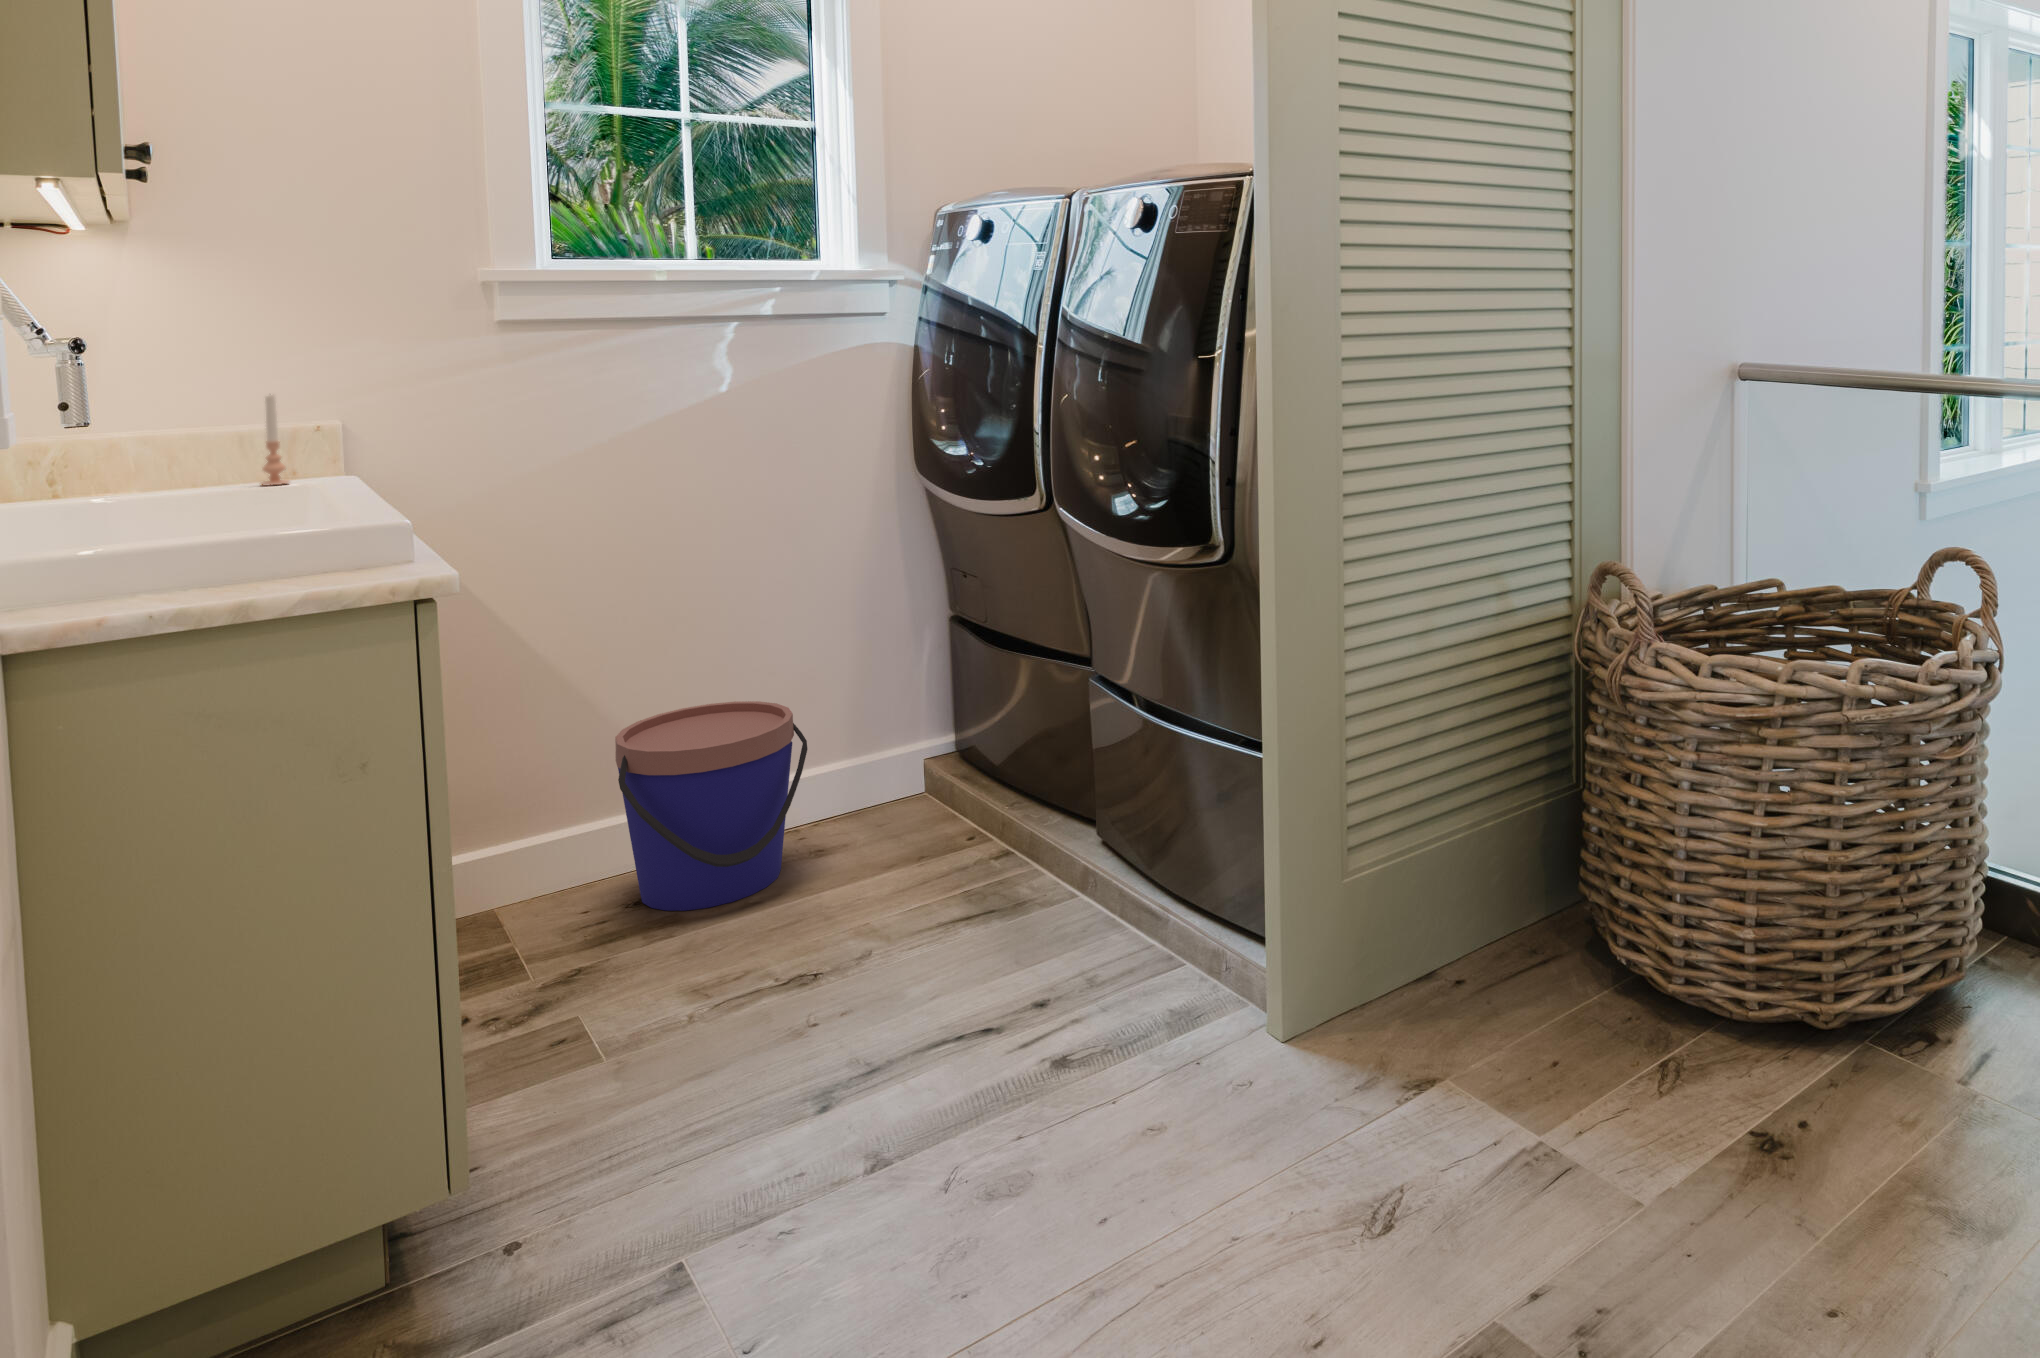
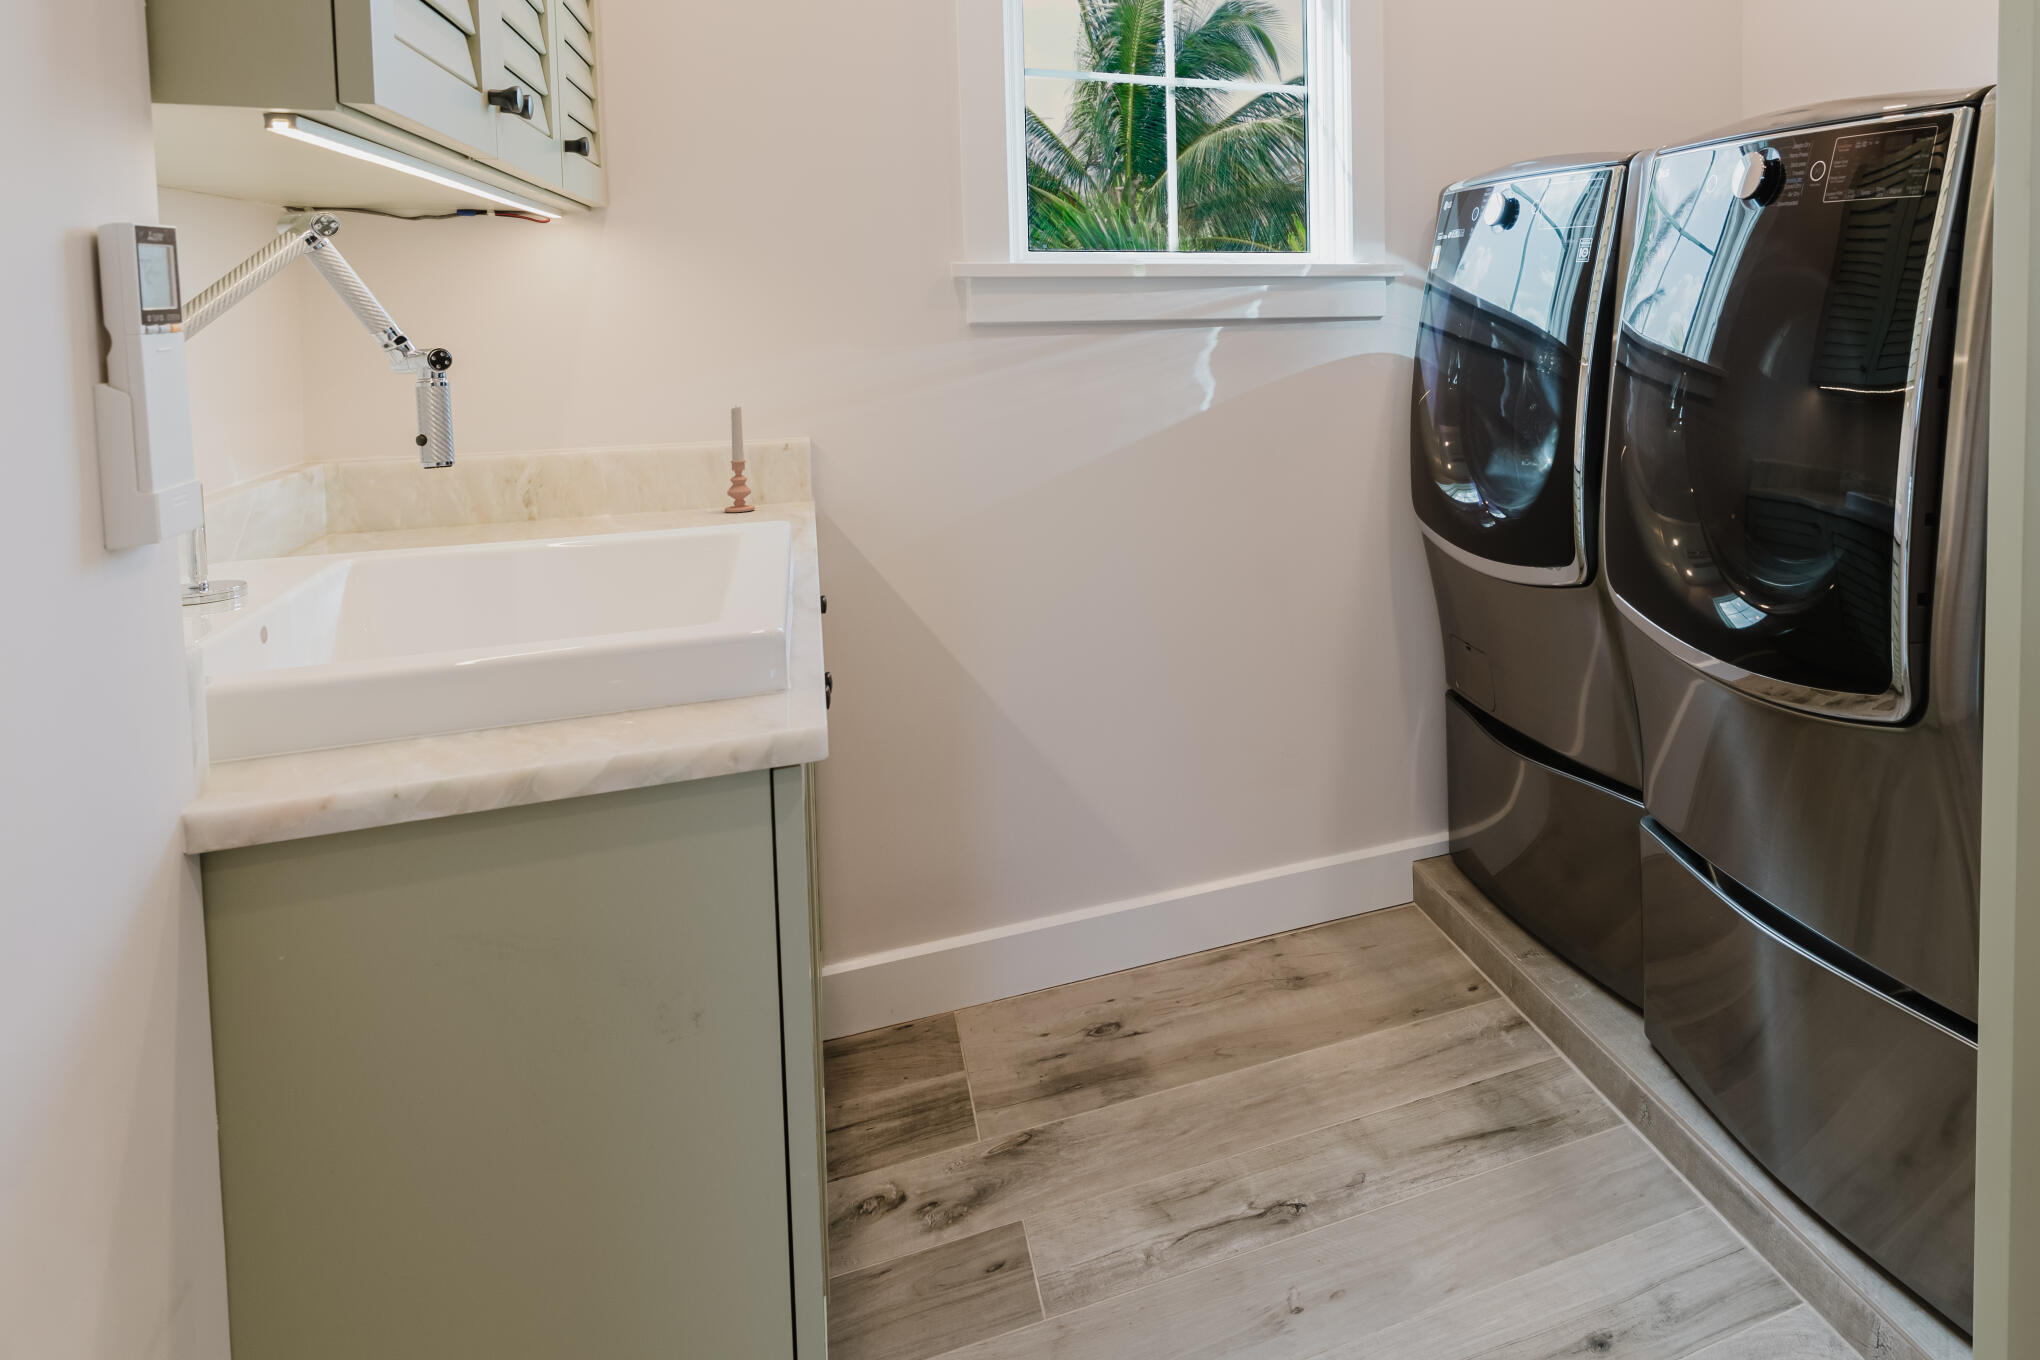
bucket: present [615,701,807,911] -> none [1080,783,1289,1054]

